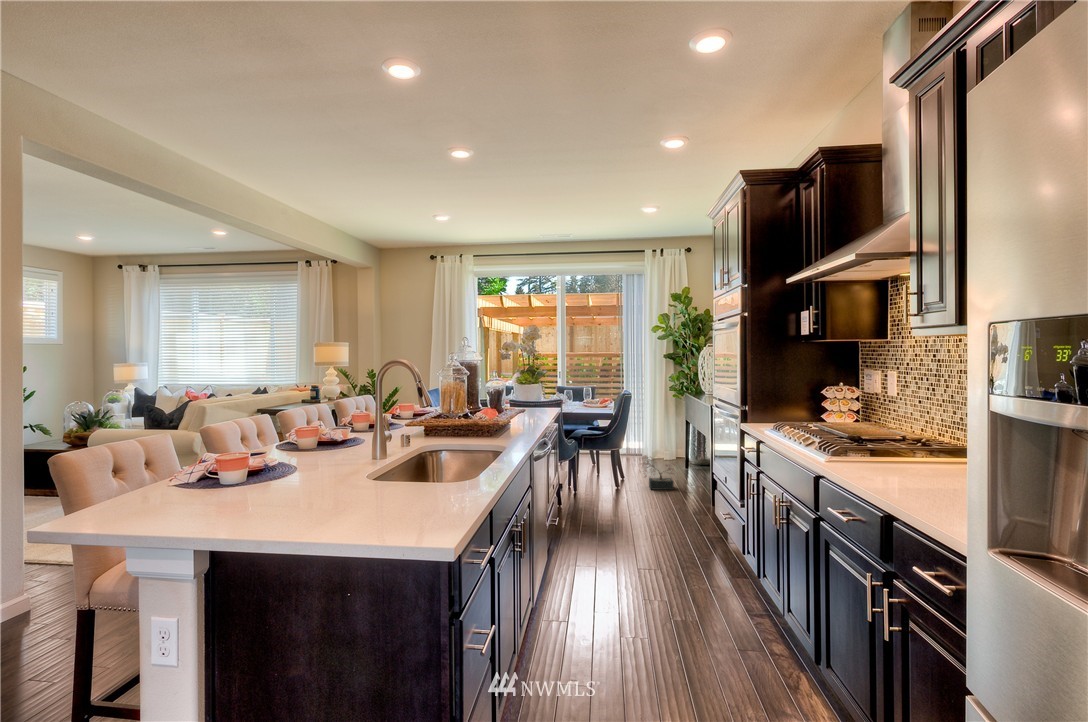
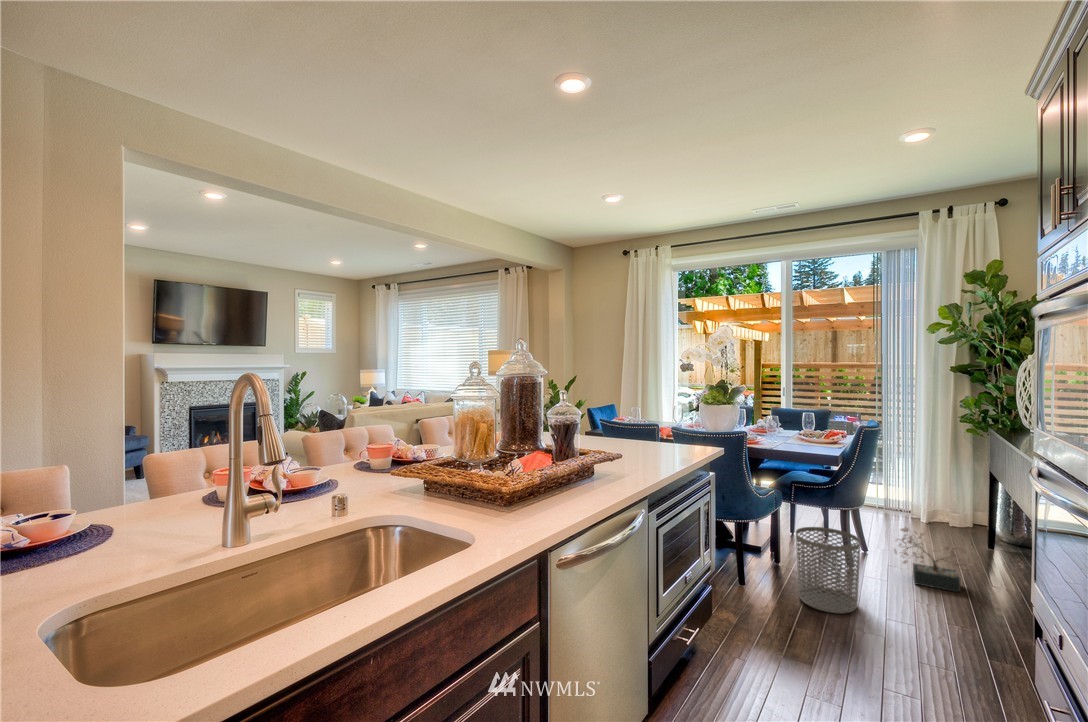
waste bin: none [588,458,625,508] -> present [796,527,860,613]

